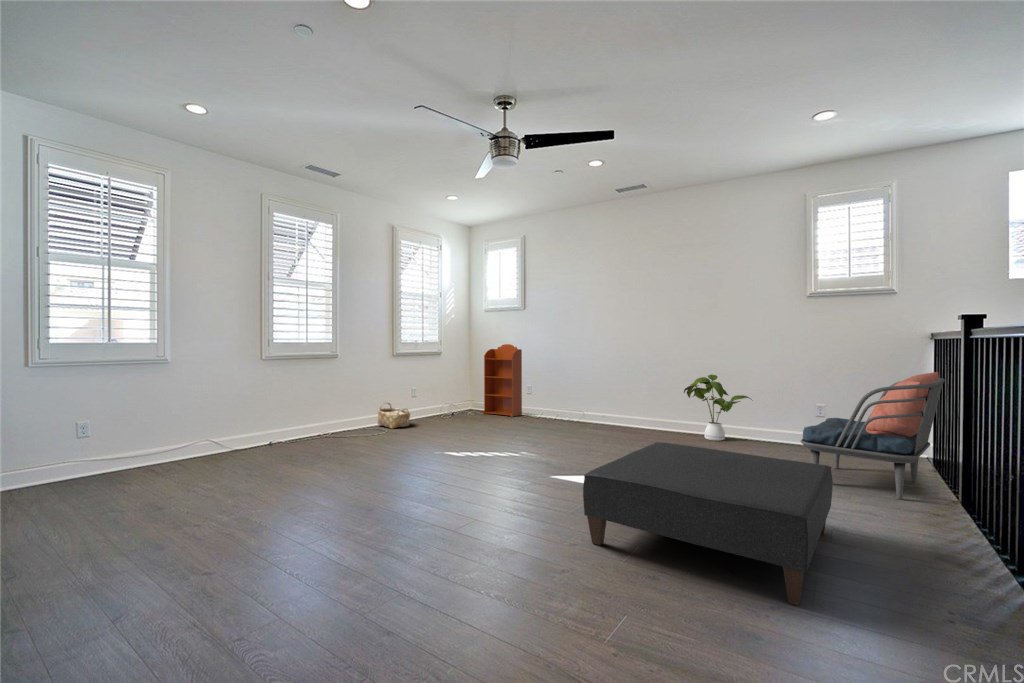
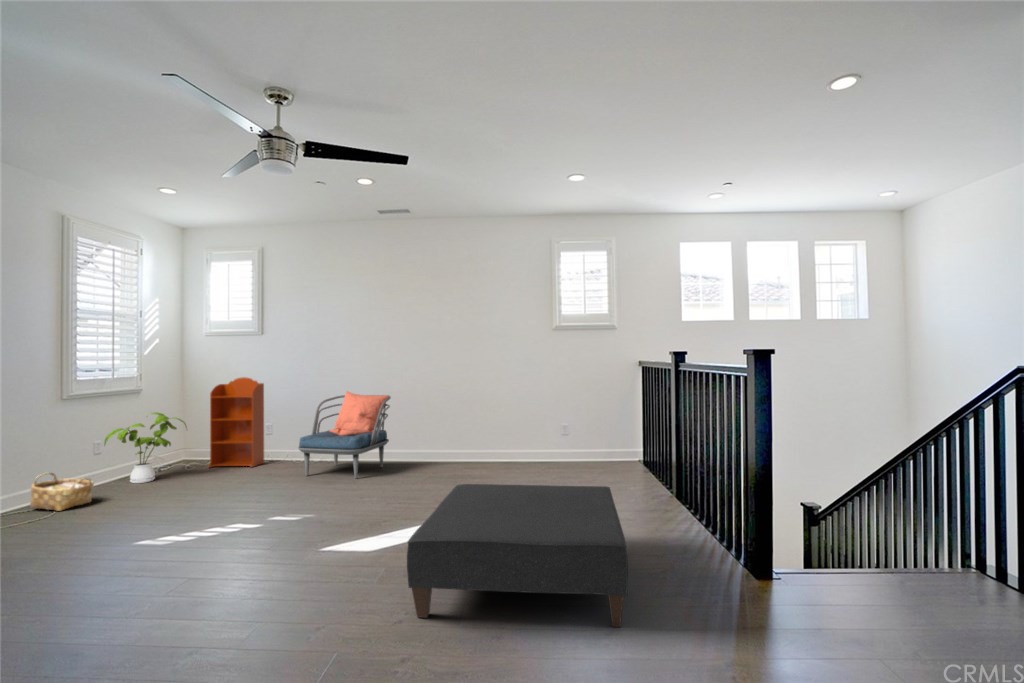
armchair: present [801,372,945,499] -> present [298,391,391,479]
house plant: present [684,374,752,441] -> present [104,412,187,483]

